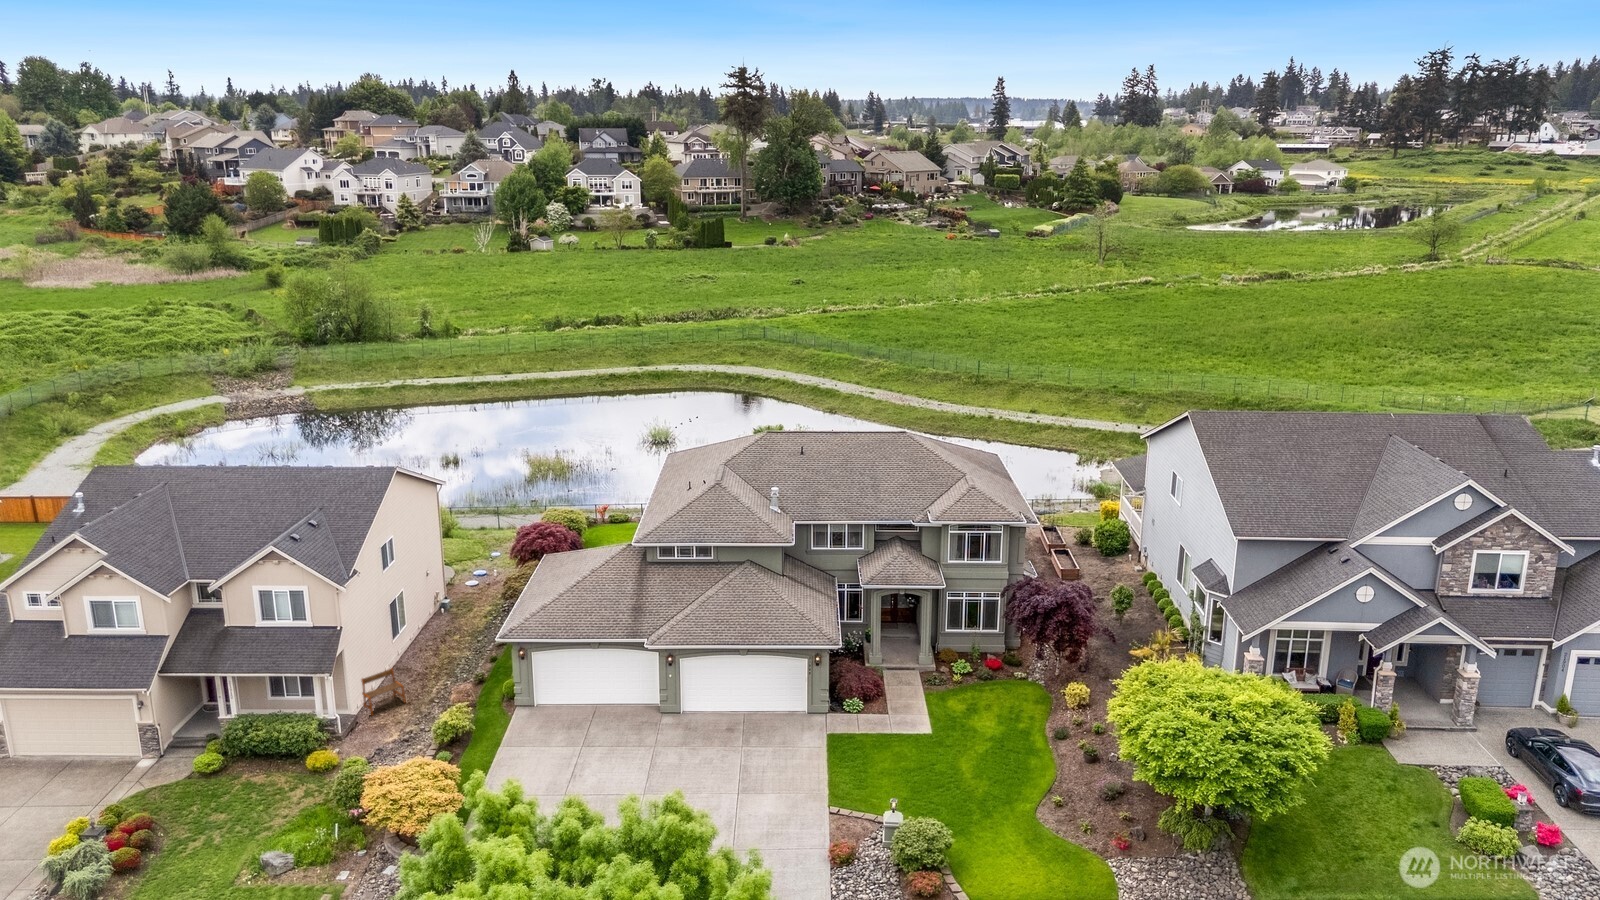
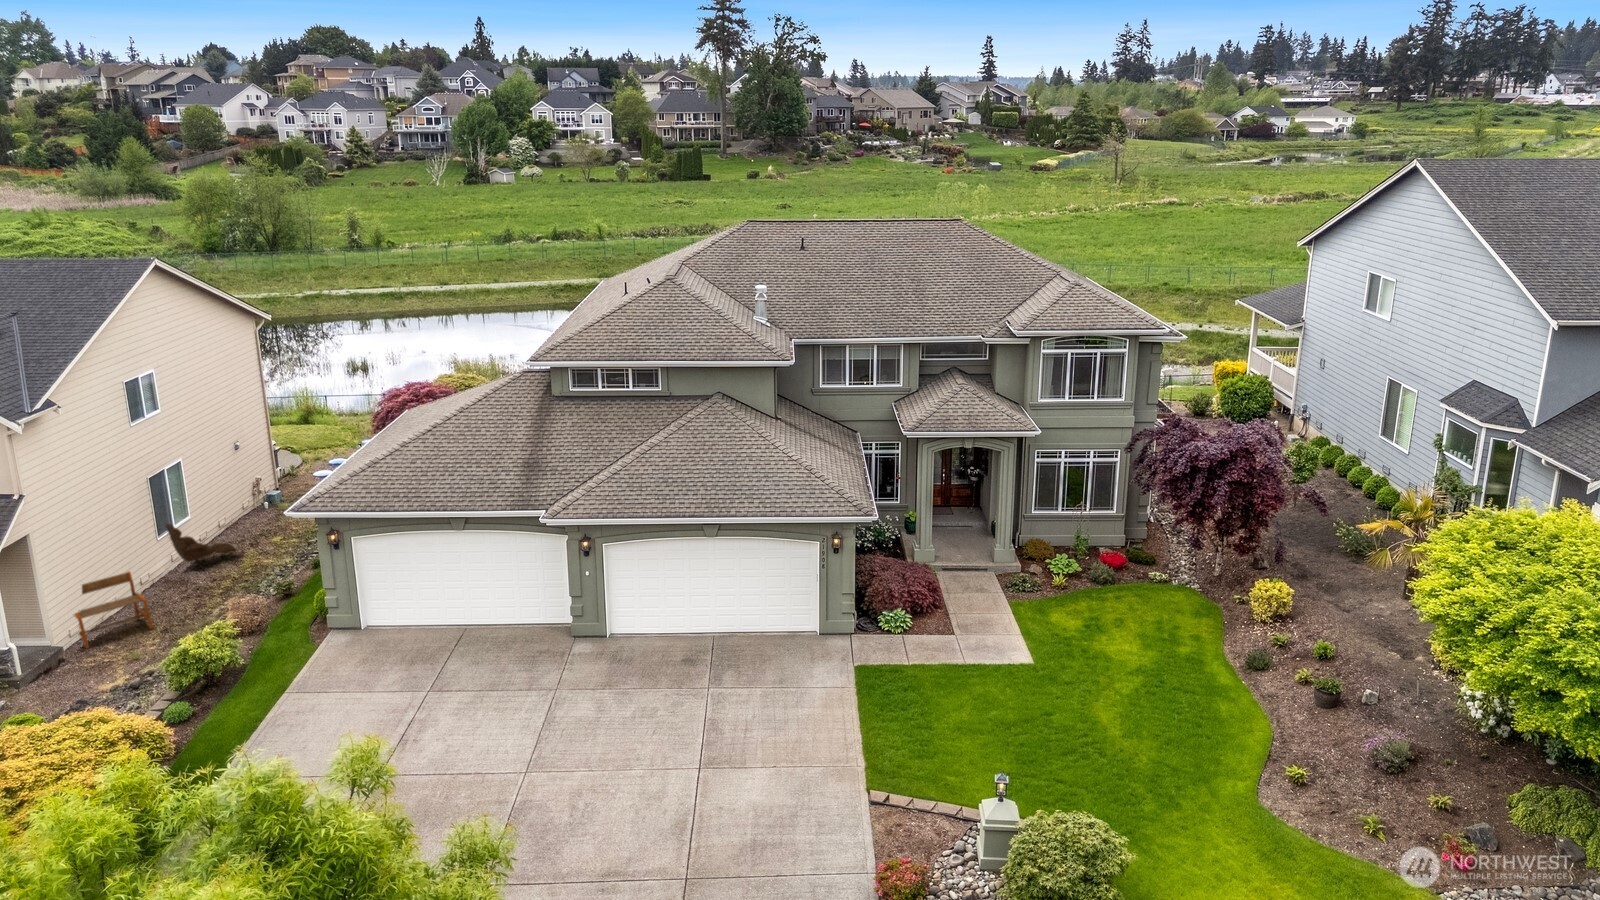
lounge chair: none [398,633,439,664] -> present [166,524,236,571]

